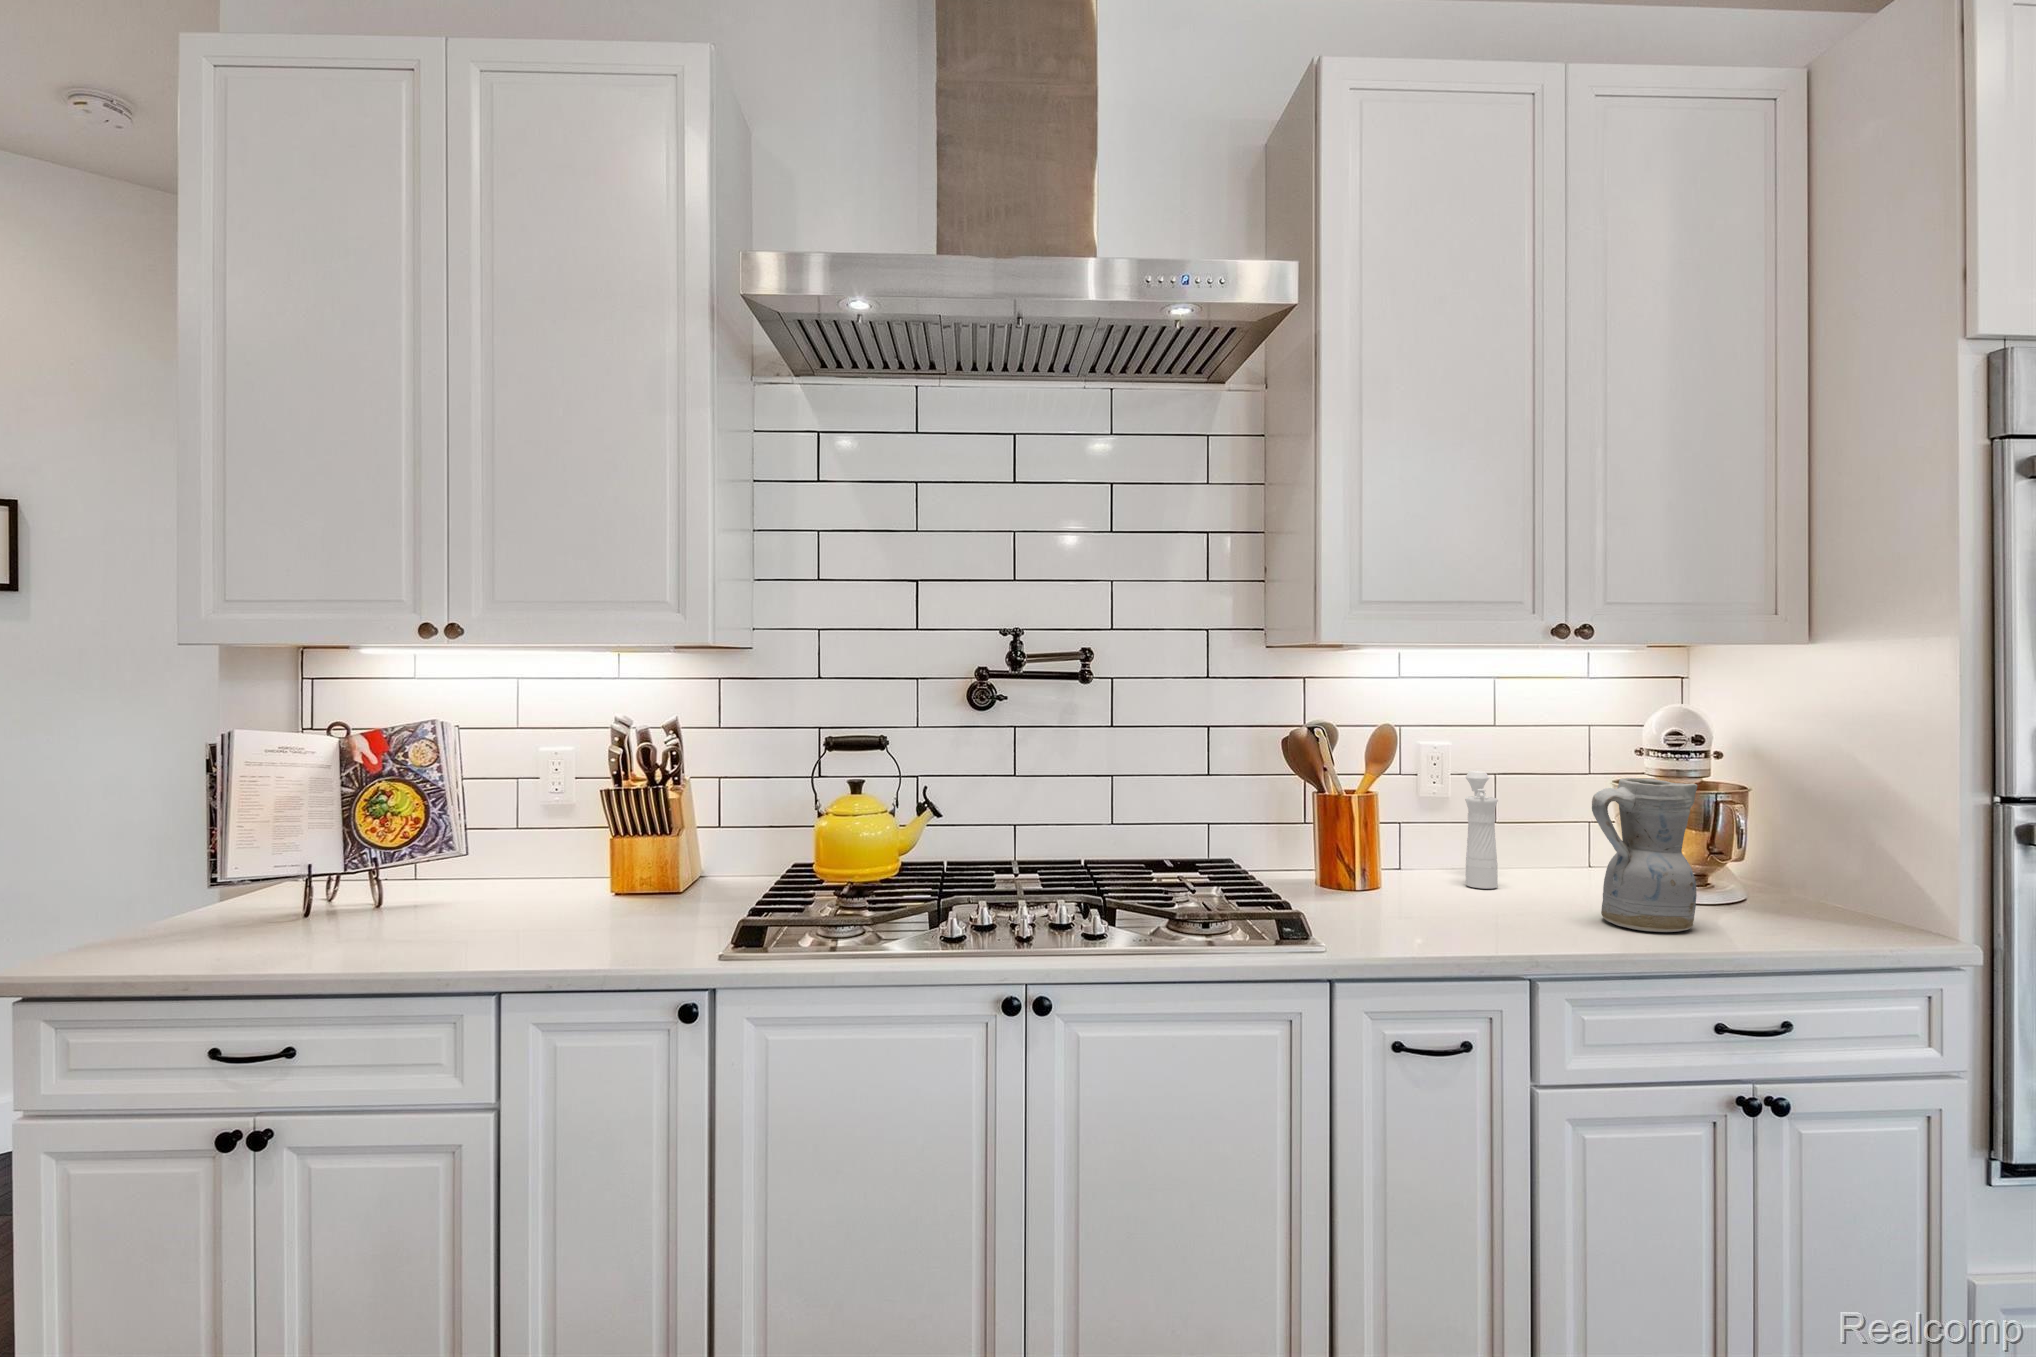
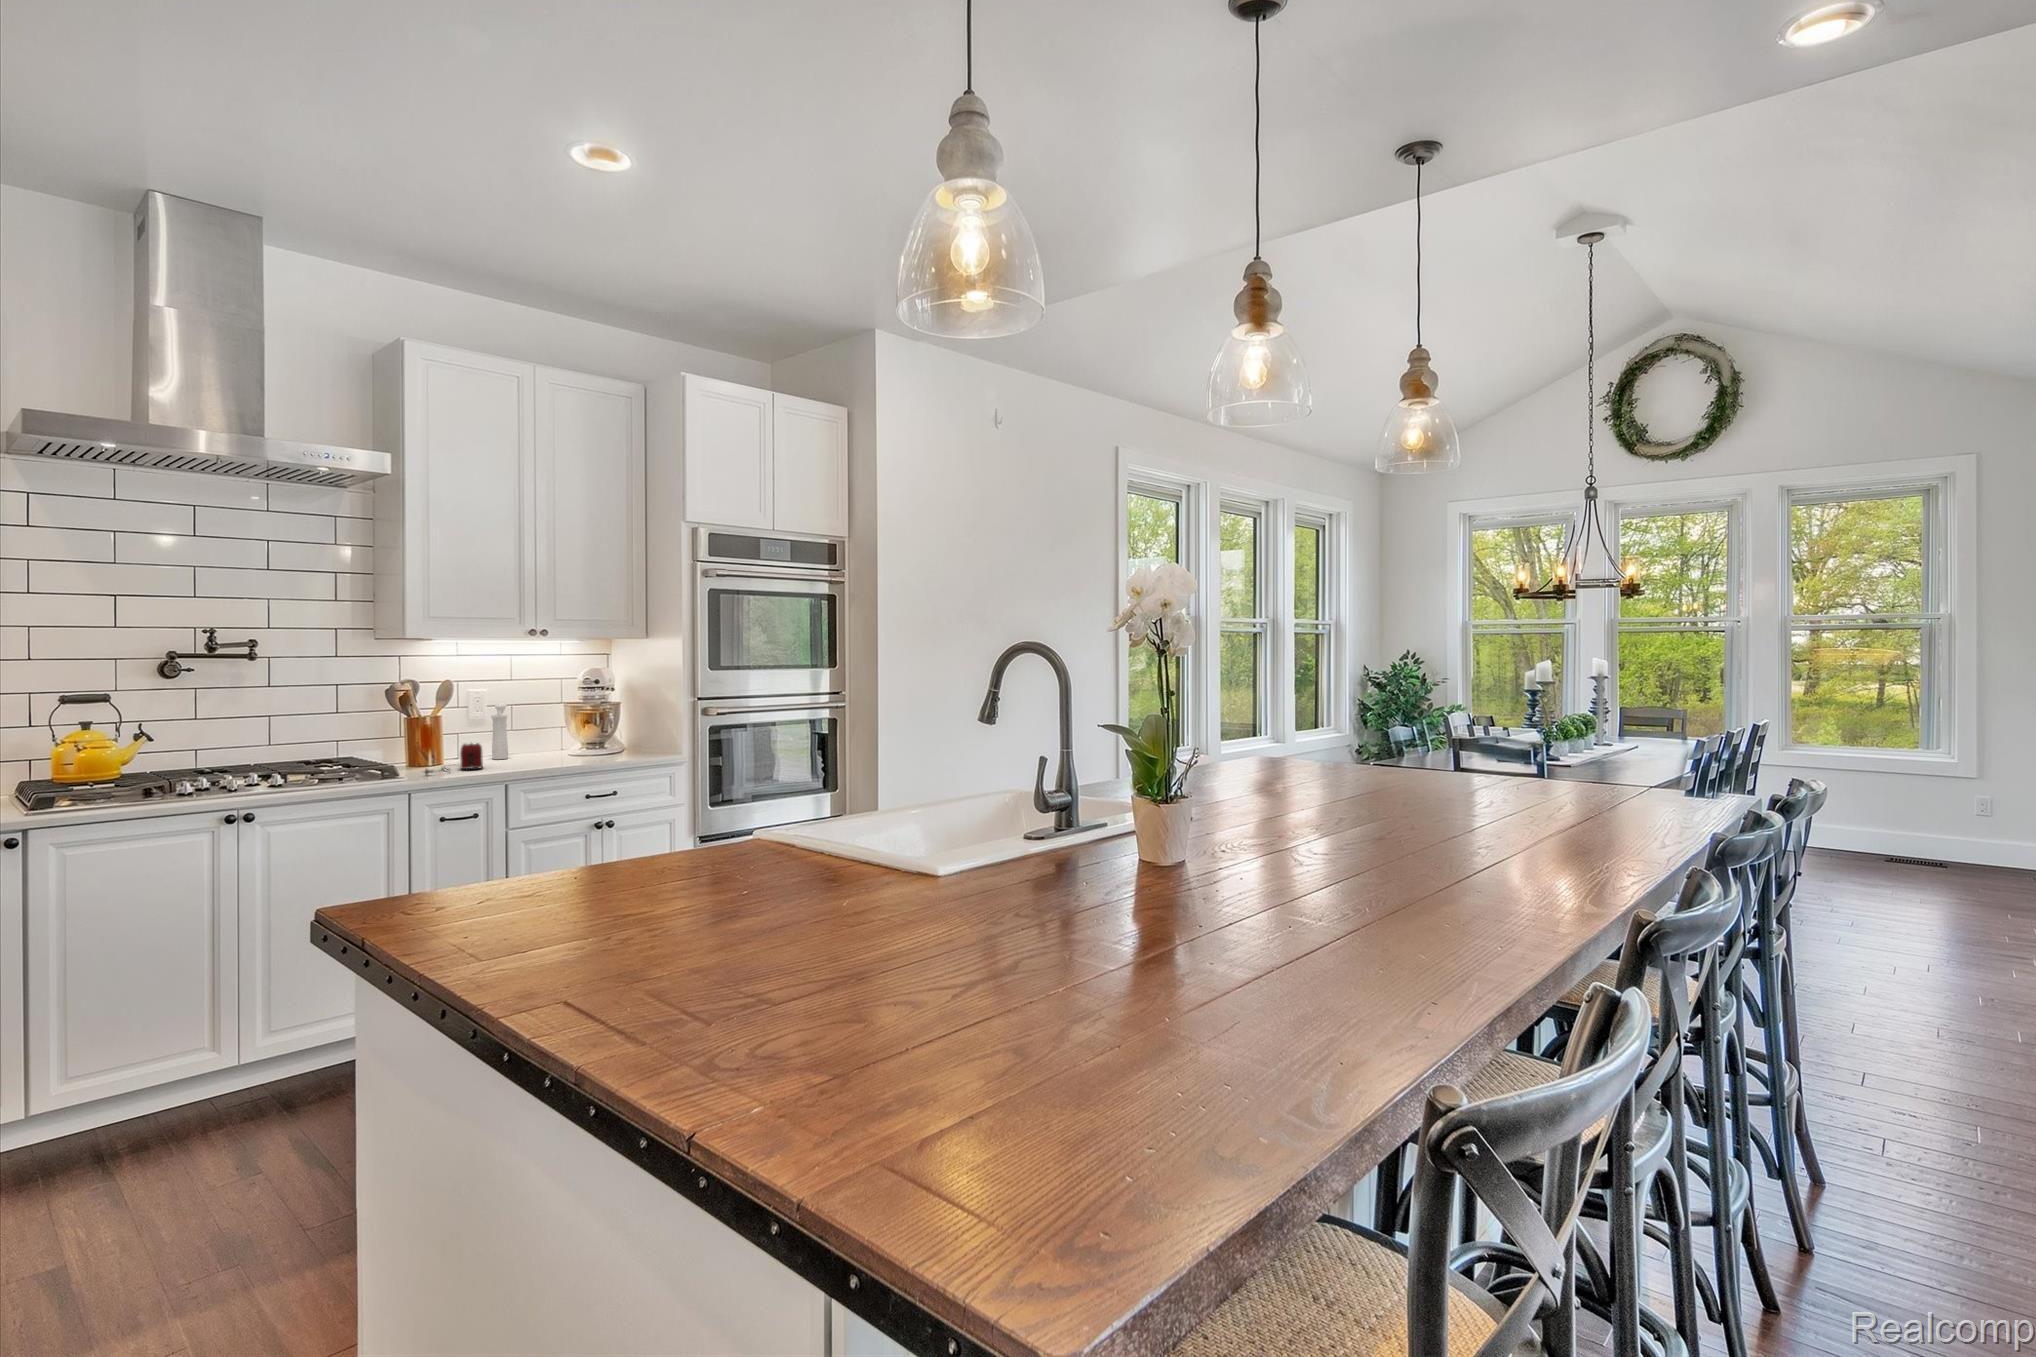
ceramic pitcher: present [1592,778,1697,932] -> none [540,699,586,764]
toaster: none [1352,861,1469,933] -> present [424,743,483,775]

